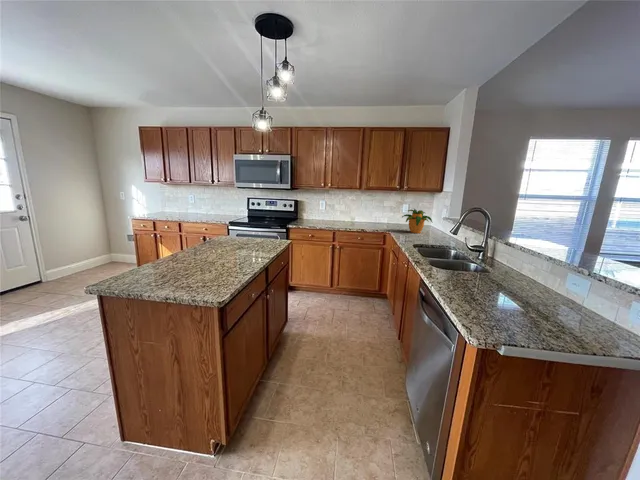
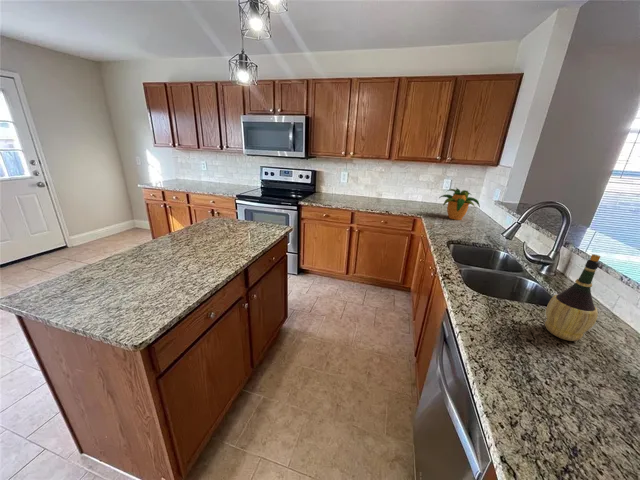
wine bottle: none [482,230,509,286] -> present [545,254,600,341]

